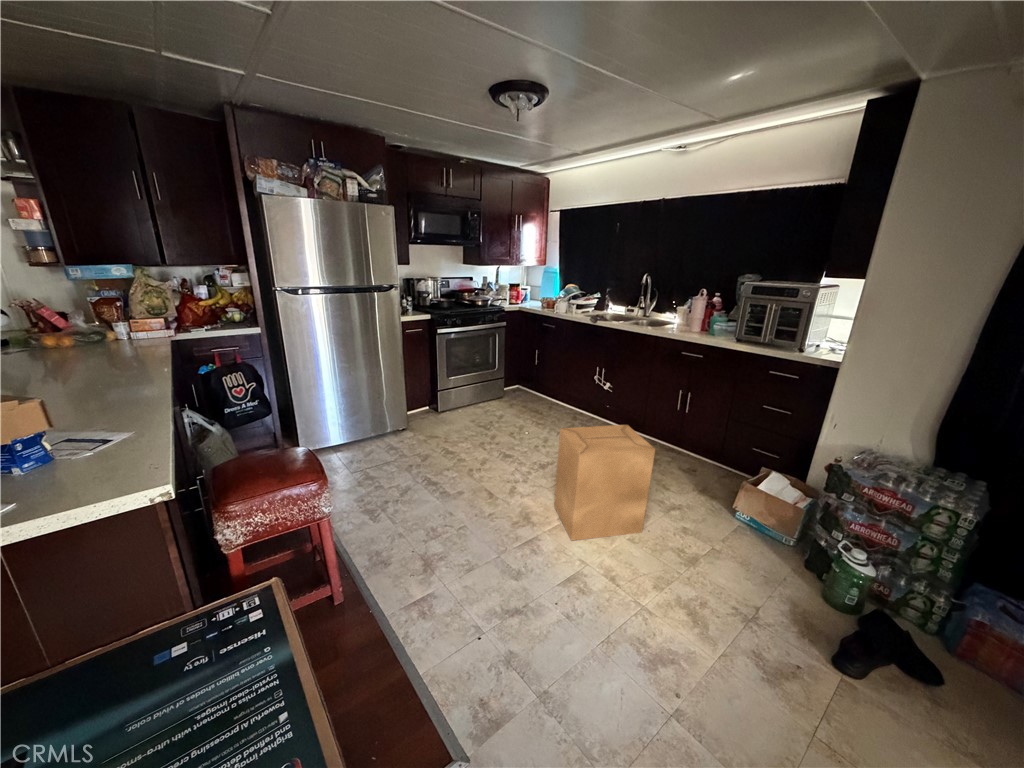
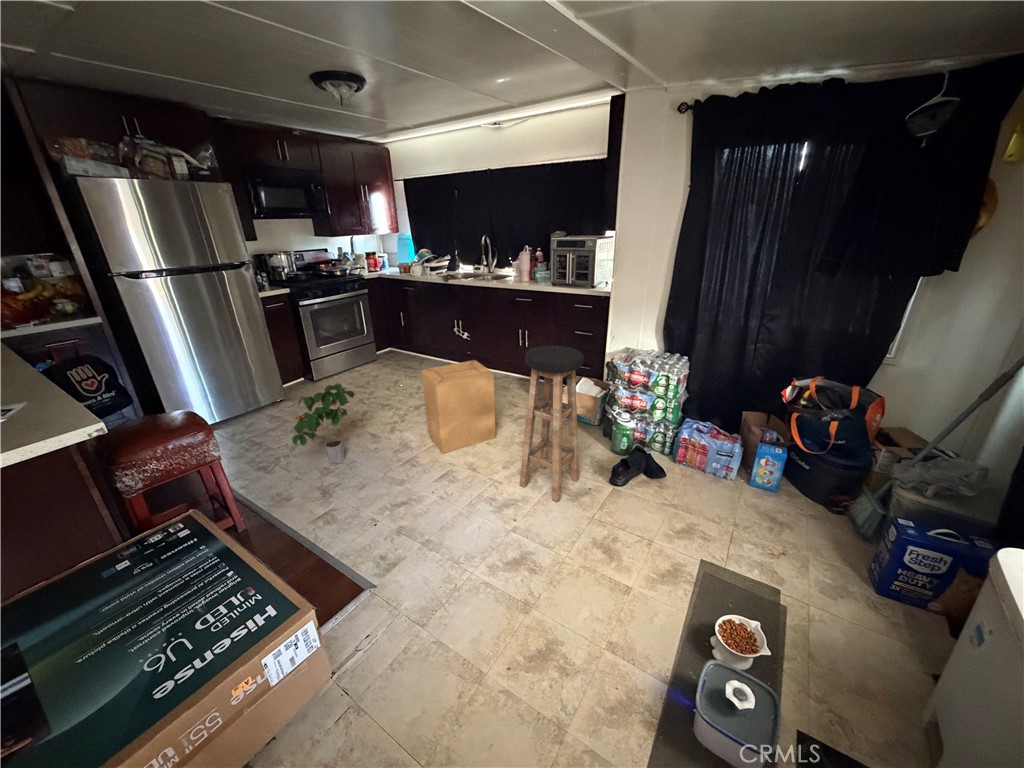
potted plant: none [404,429,479,524] -> present [292,383,354,463]
bar stool: none [683,434,834,679] -> present [520,346,583,502]

